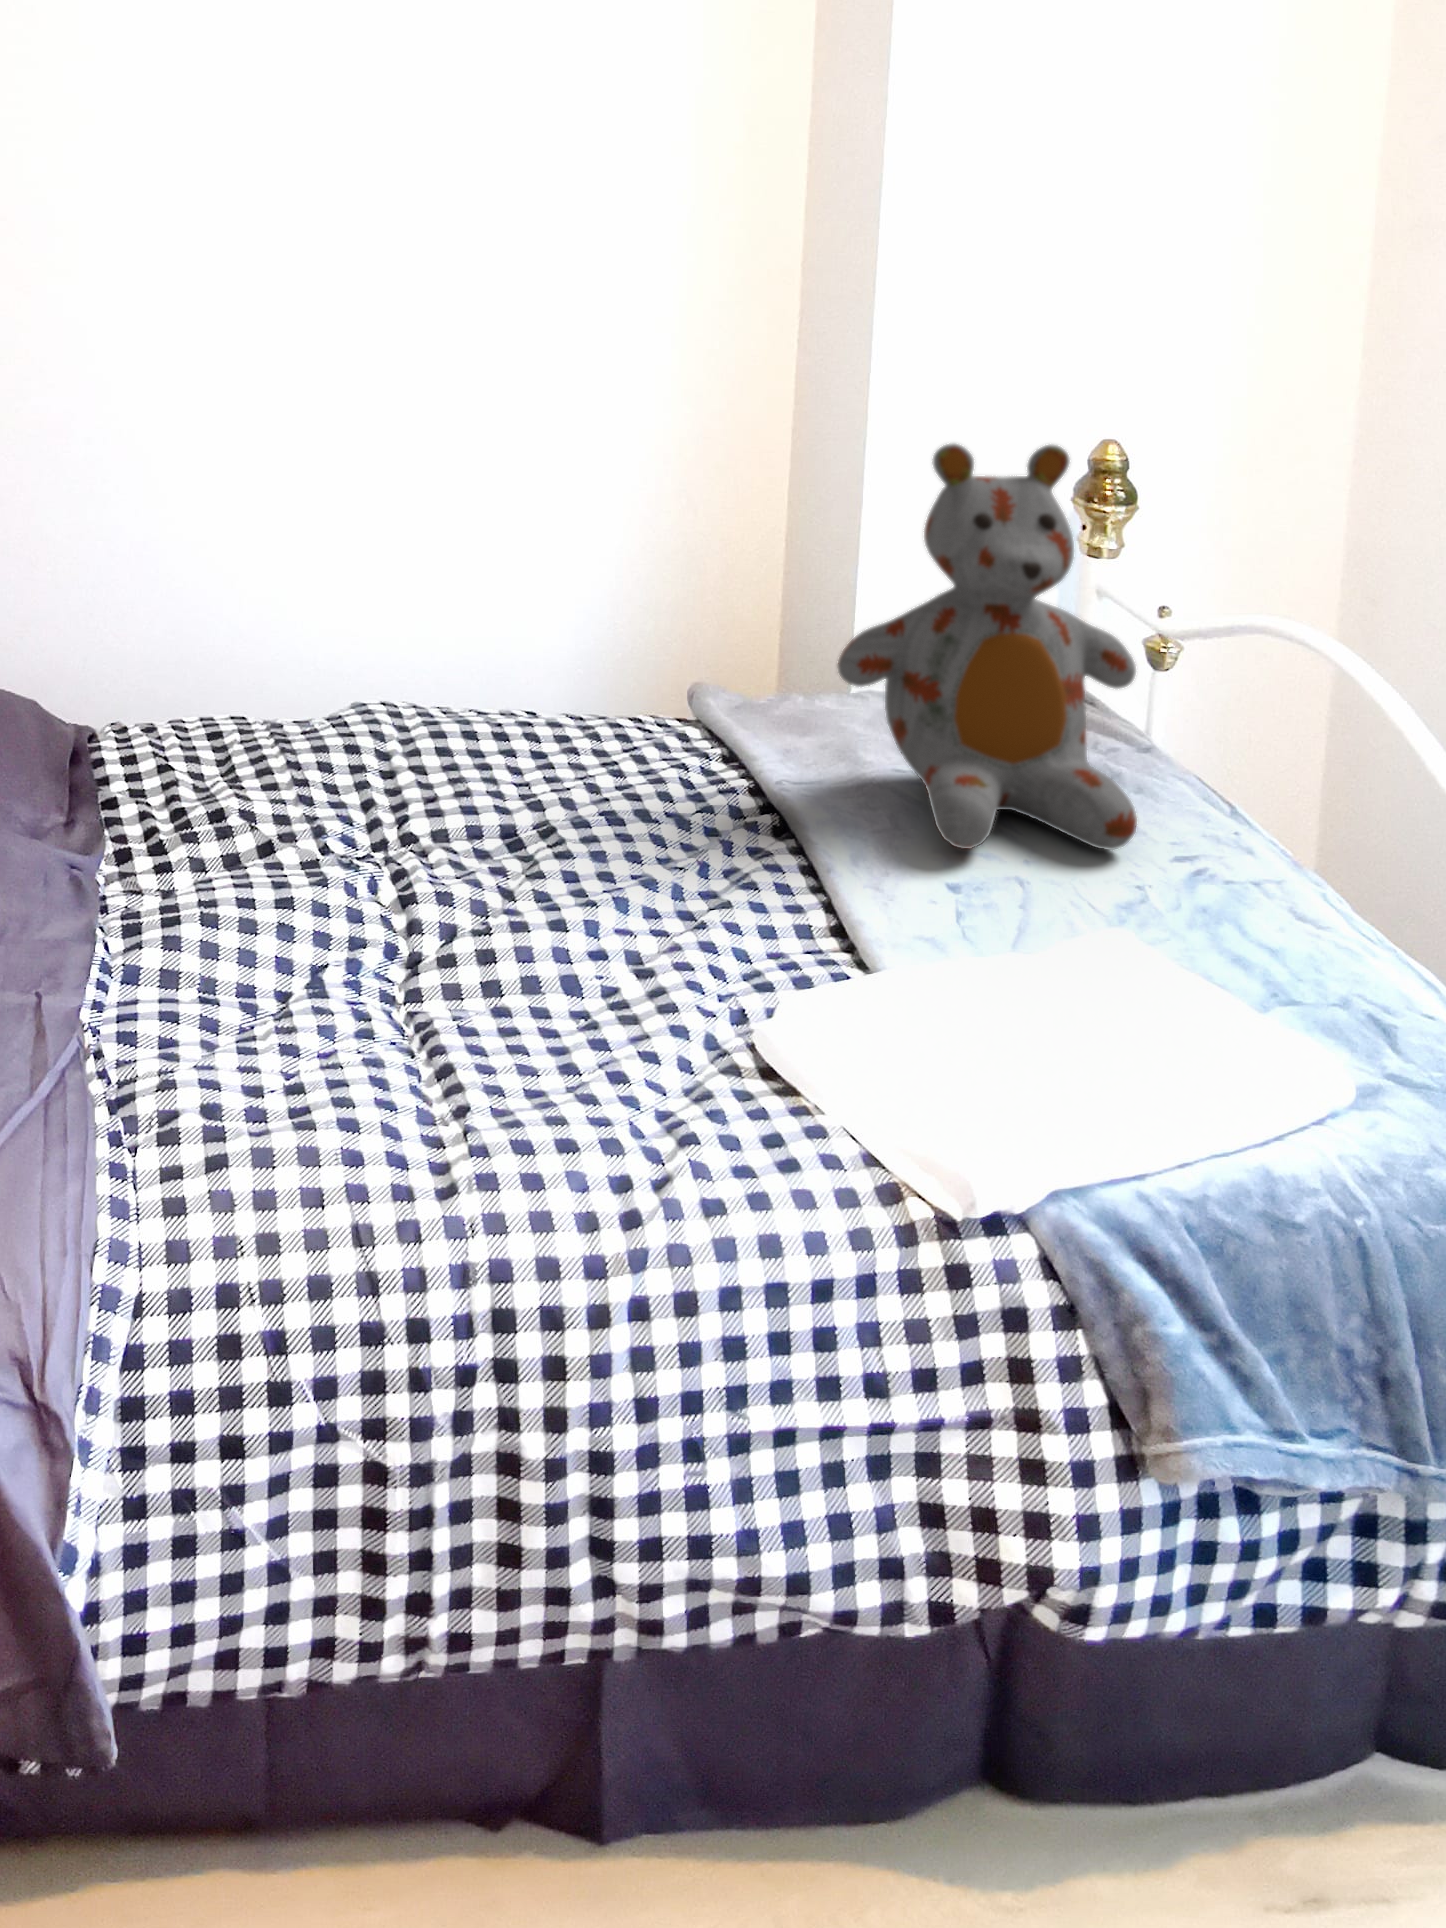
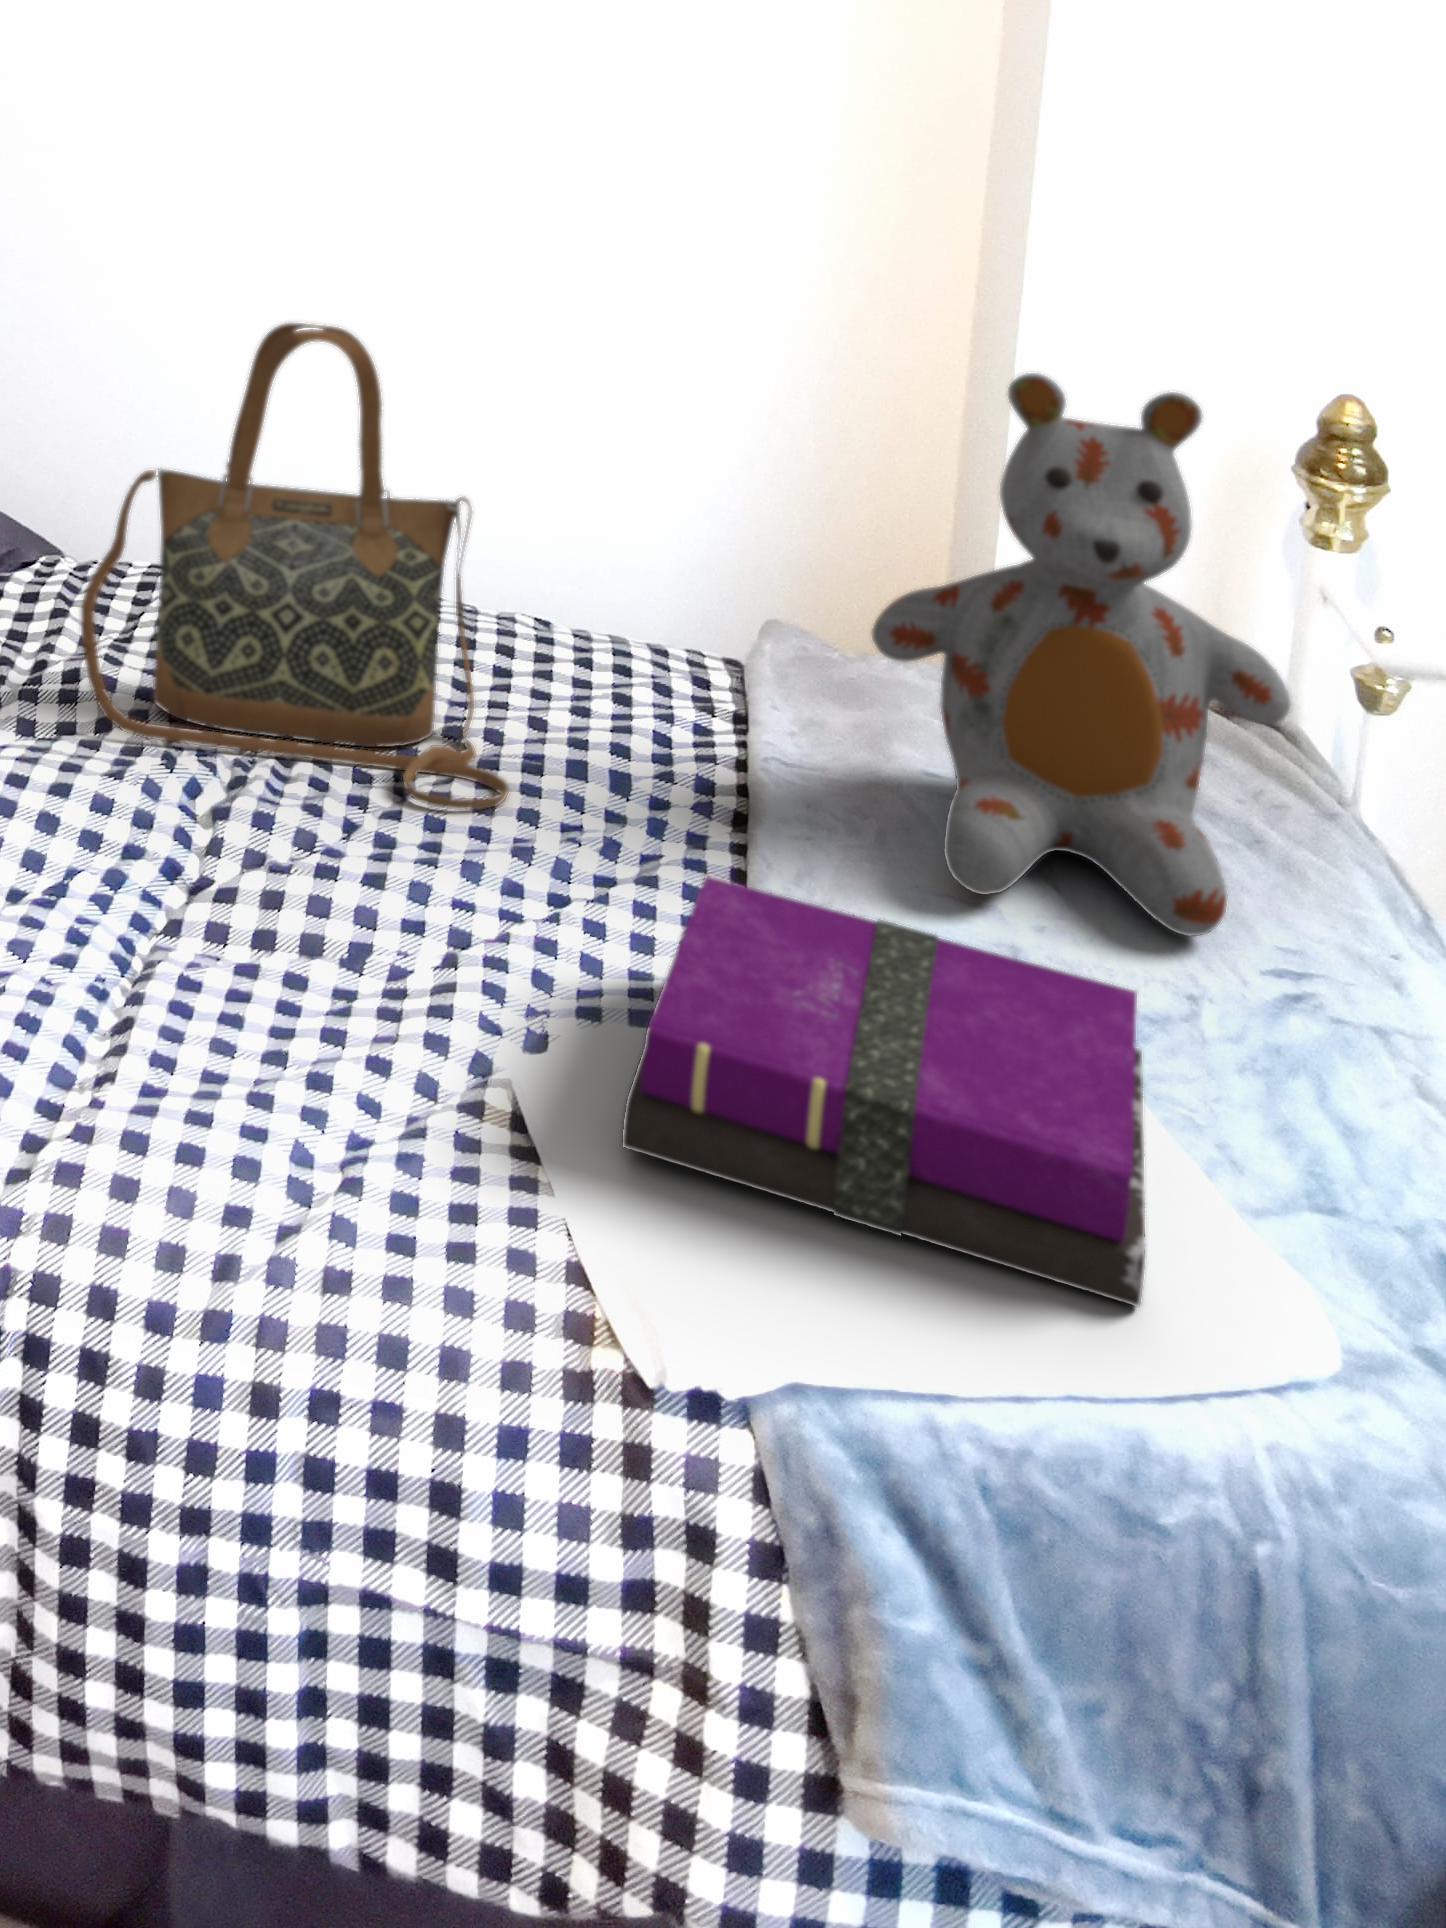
handbag: none [212,480,596,866] -> present [81,323,509,810]
notebook: none [806,863,1240,1090] -> present [622,876,1145,1306]

